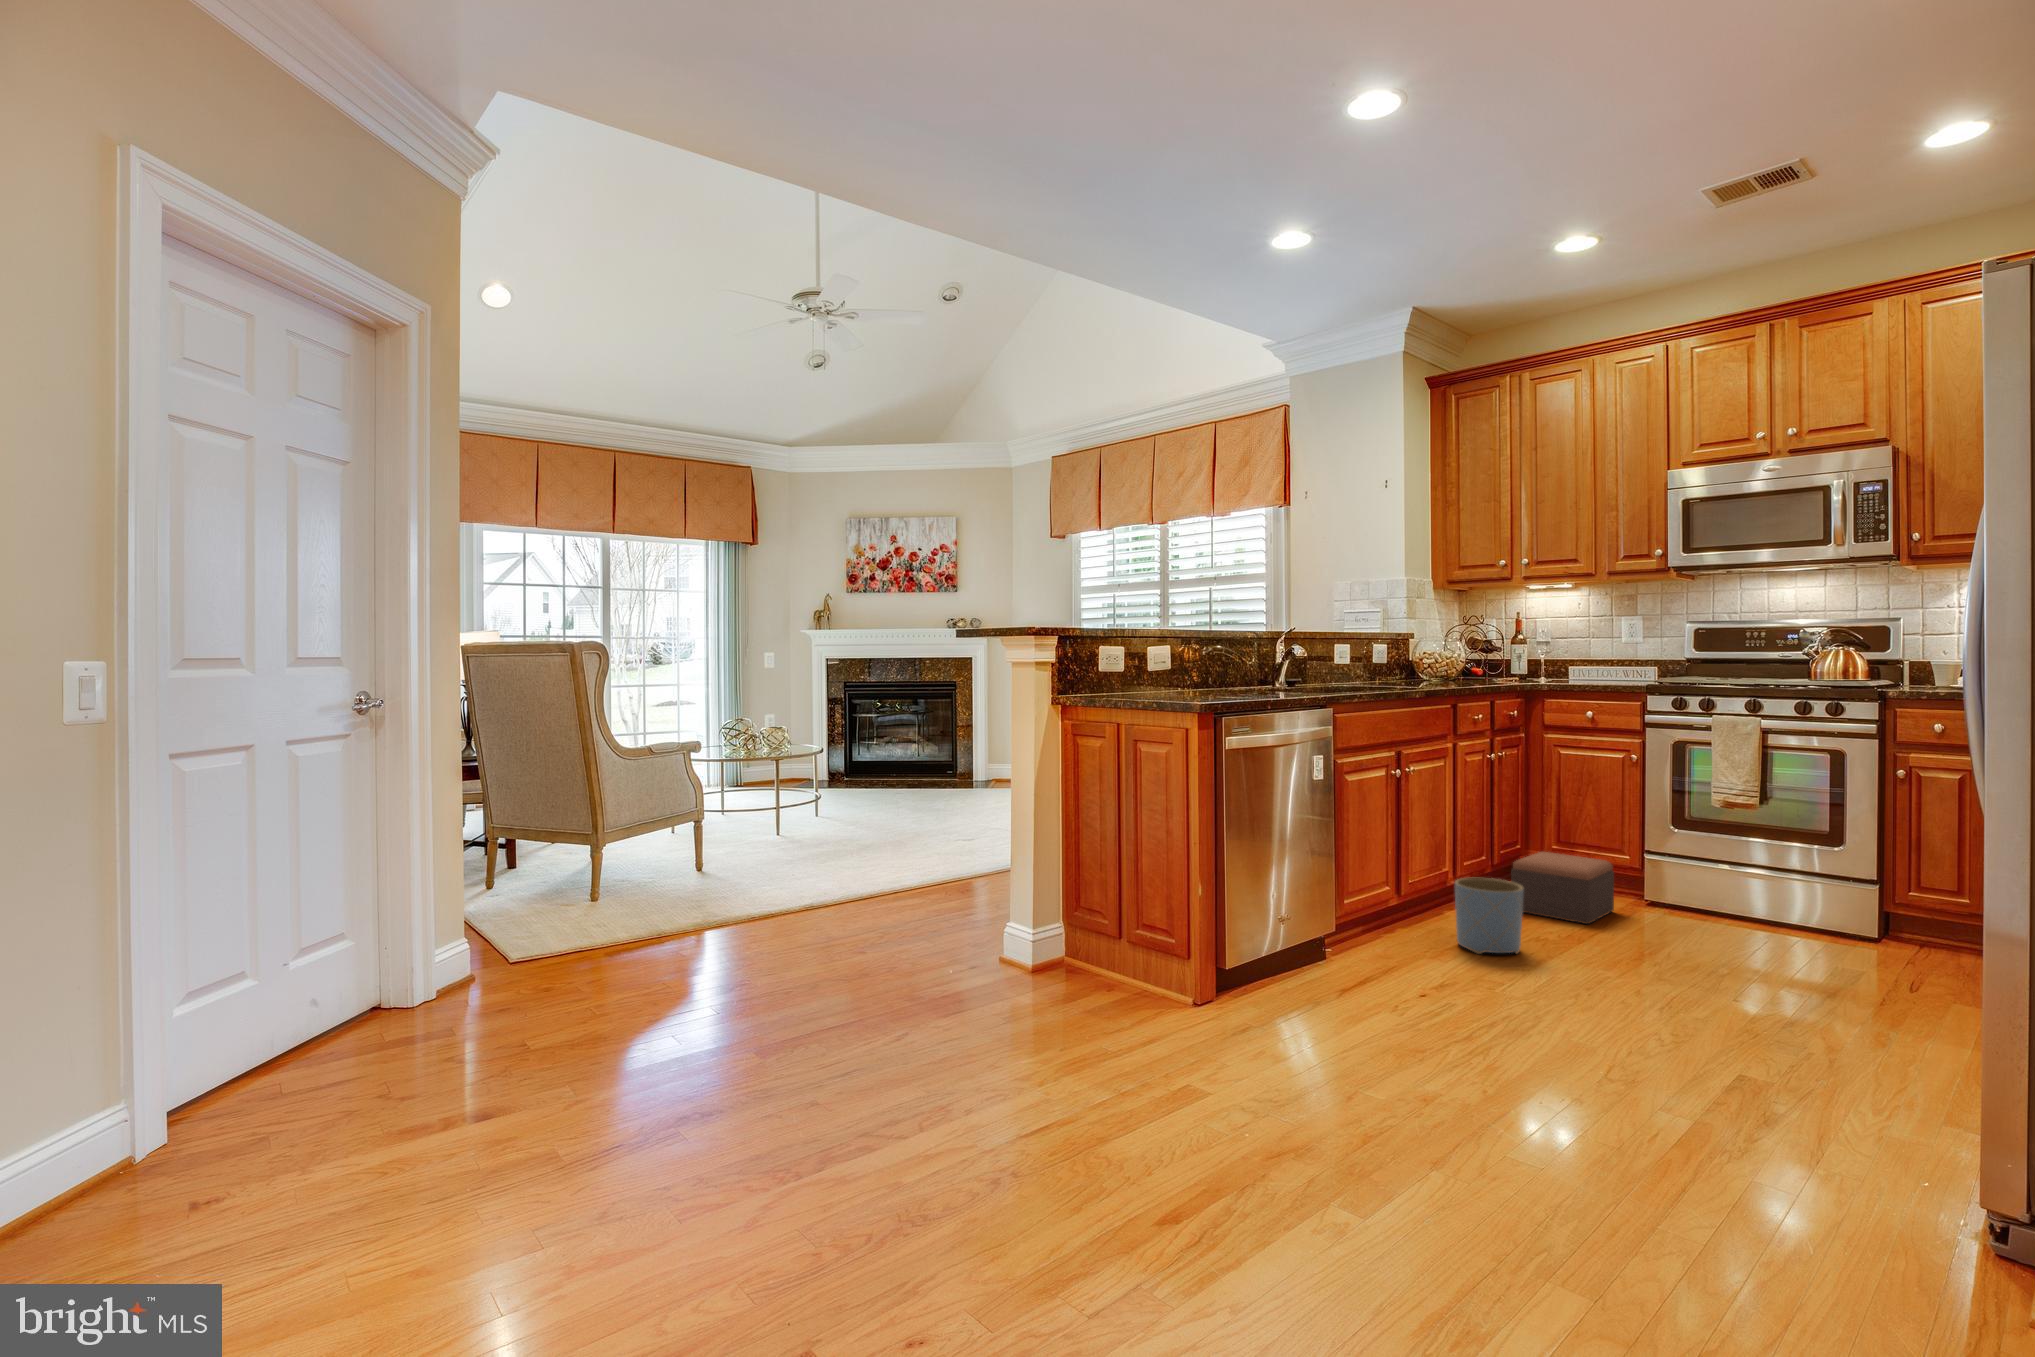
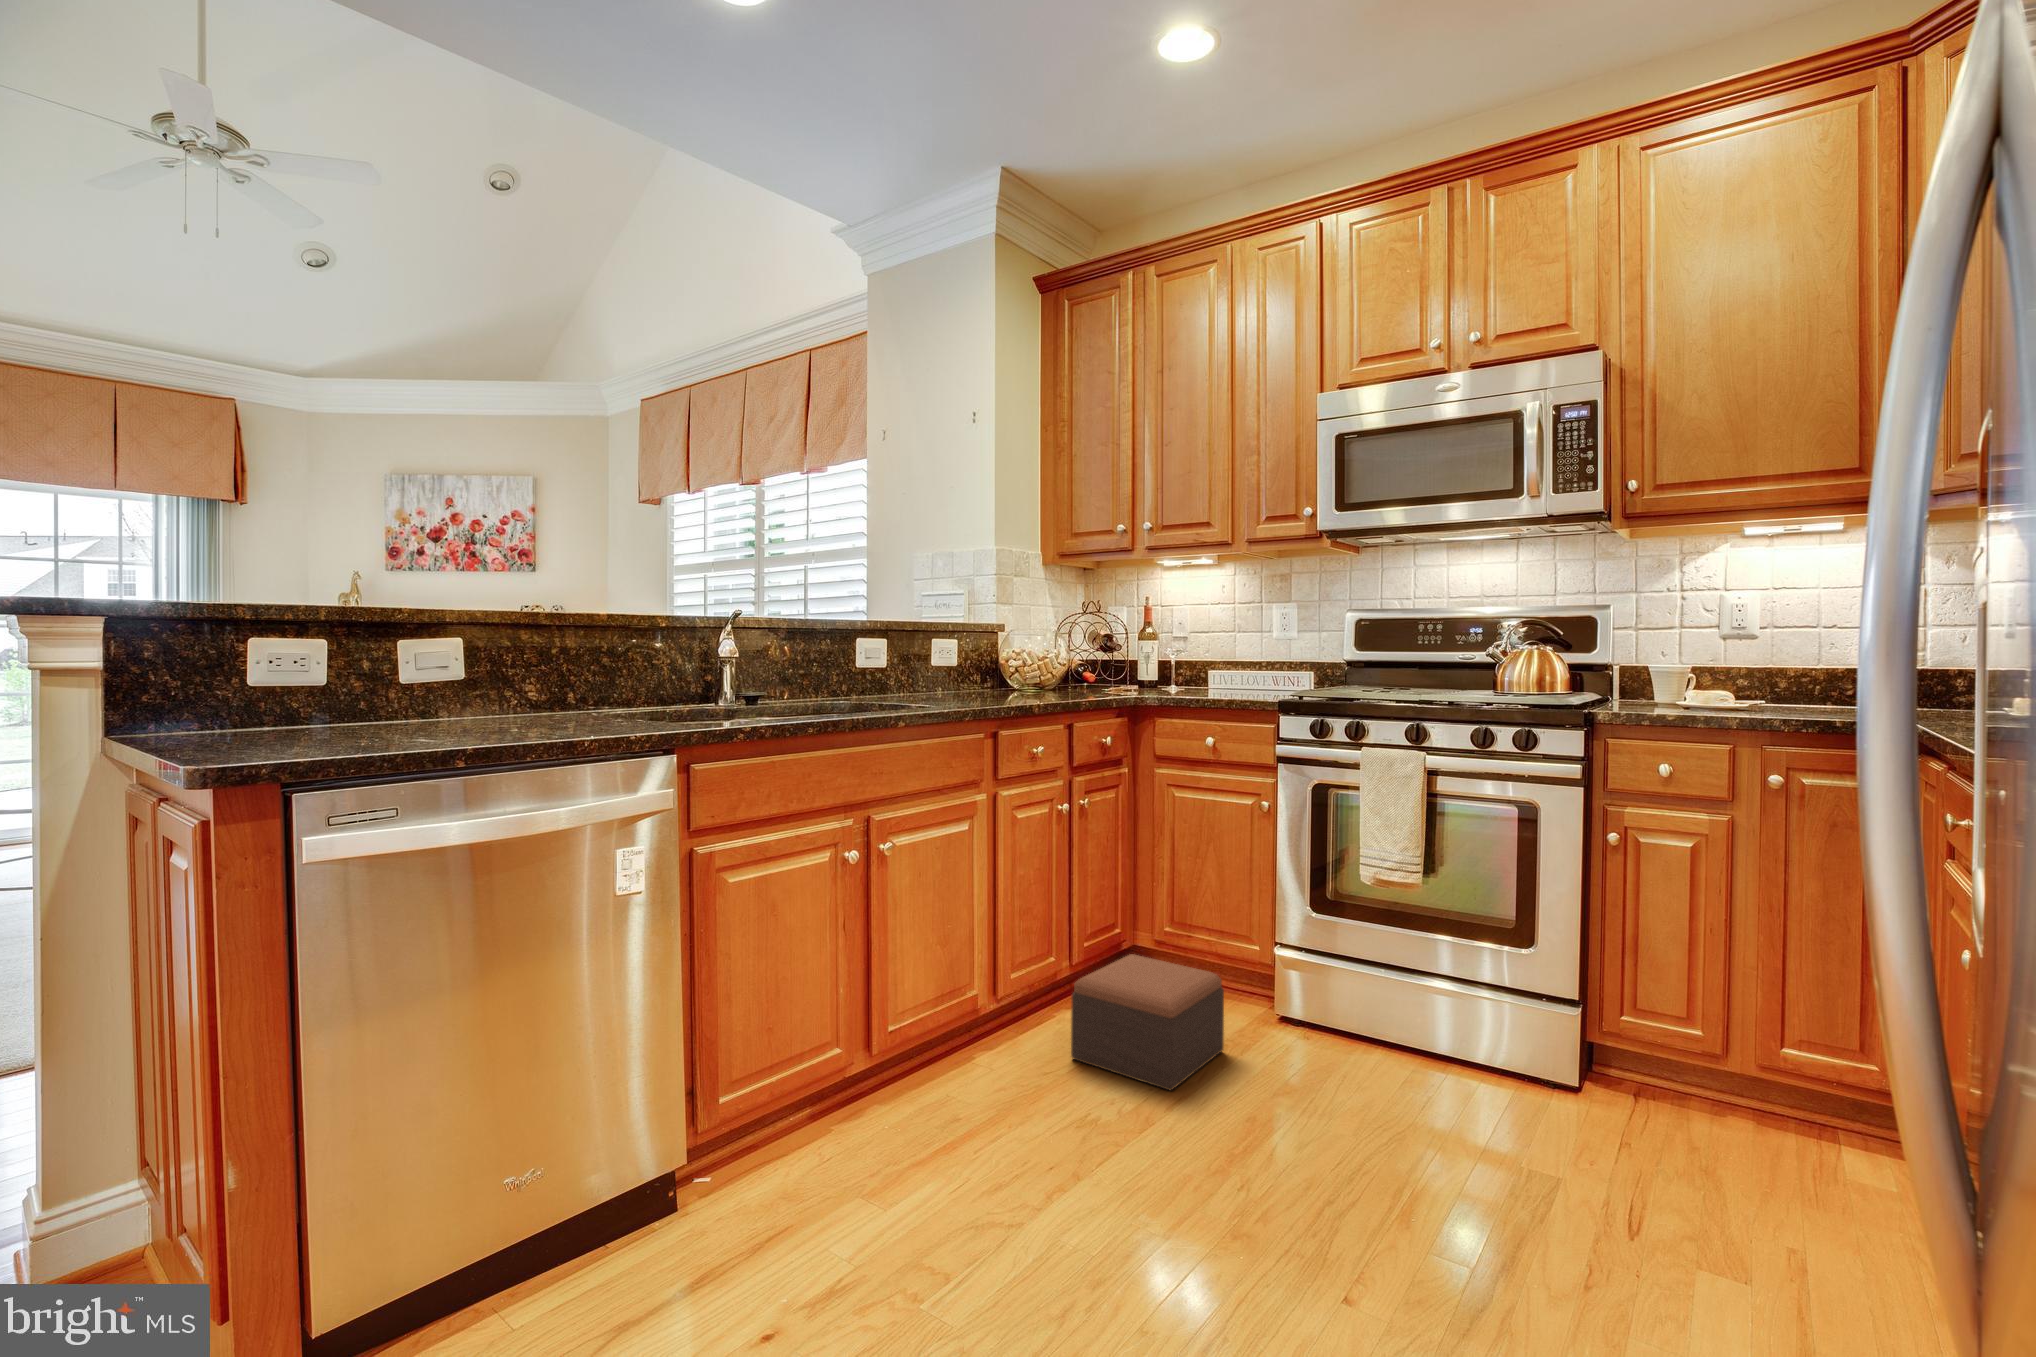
planter: present [1455,877,1524,954] -> none [910,1042,1023,1207]

